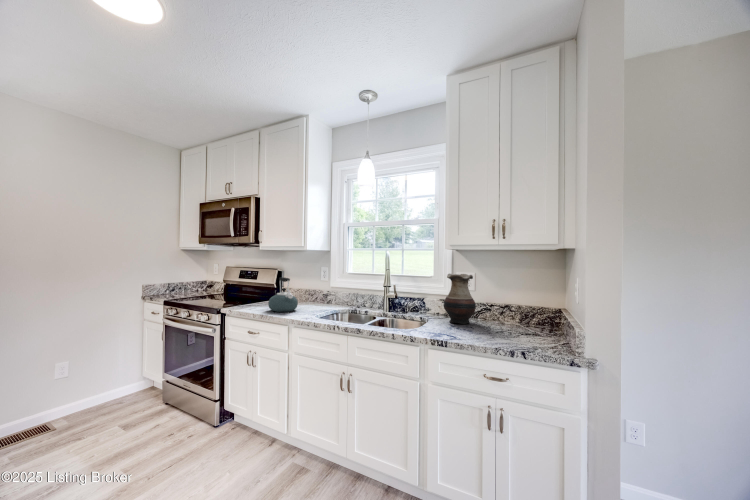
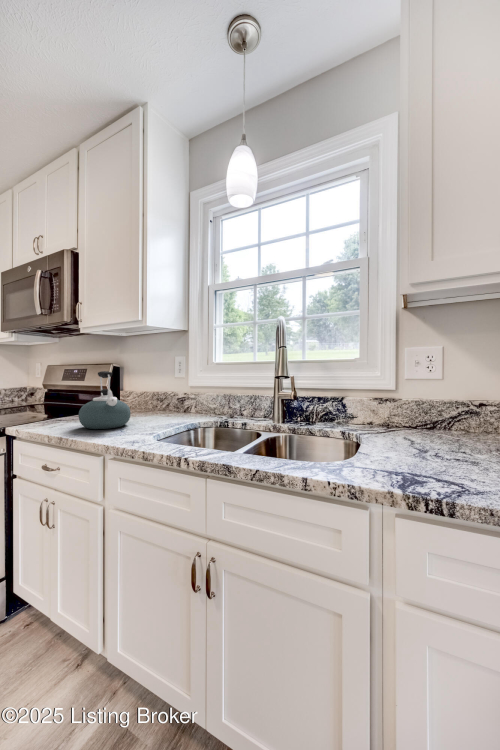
vase: present [443,274,476,324] -> none [392,346,462,445]

